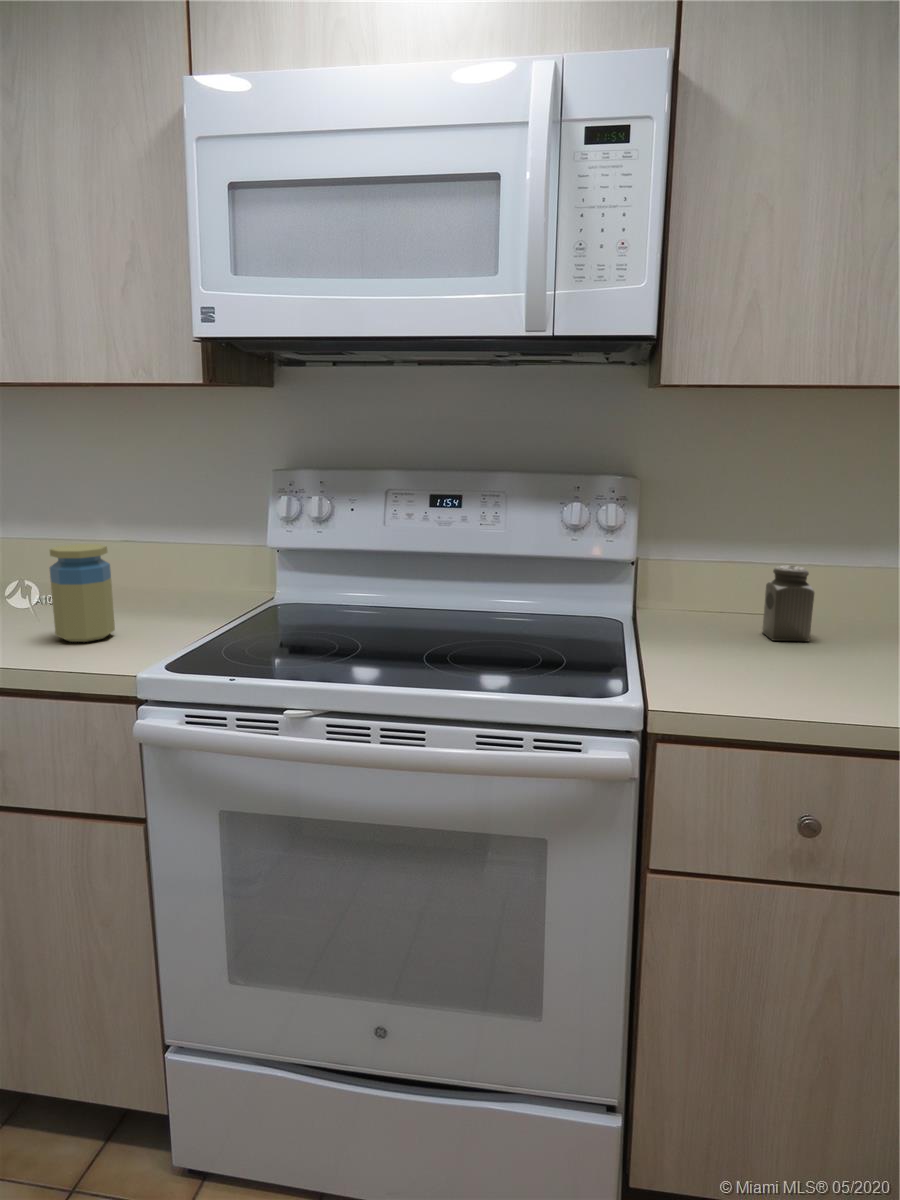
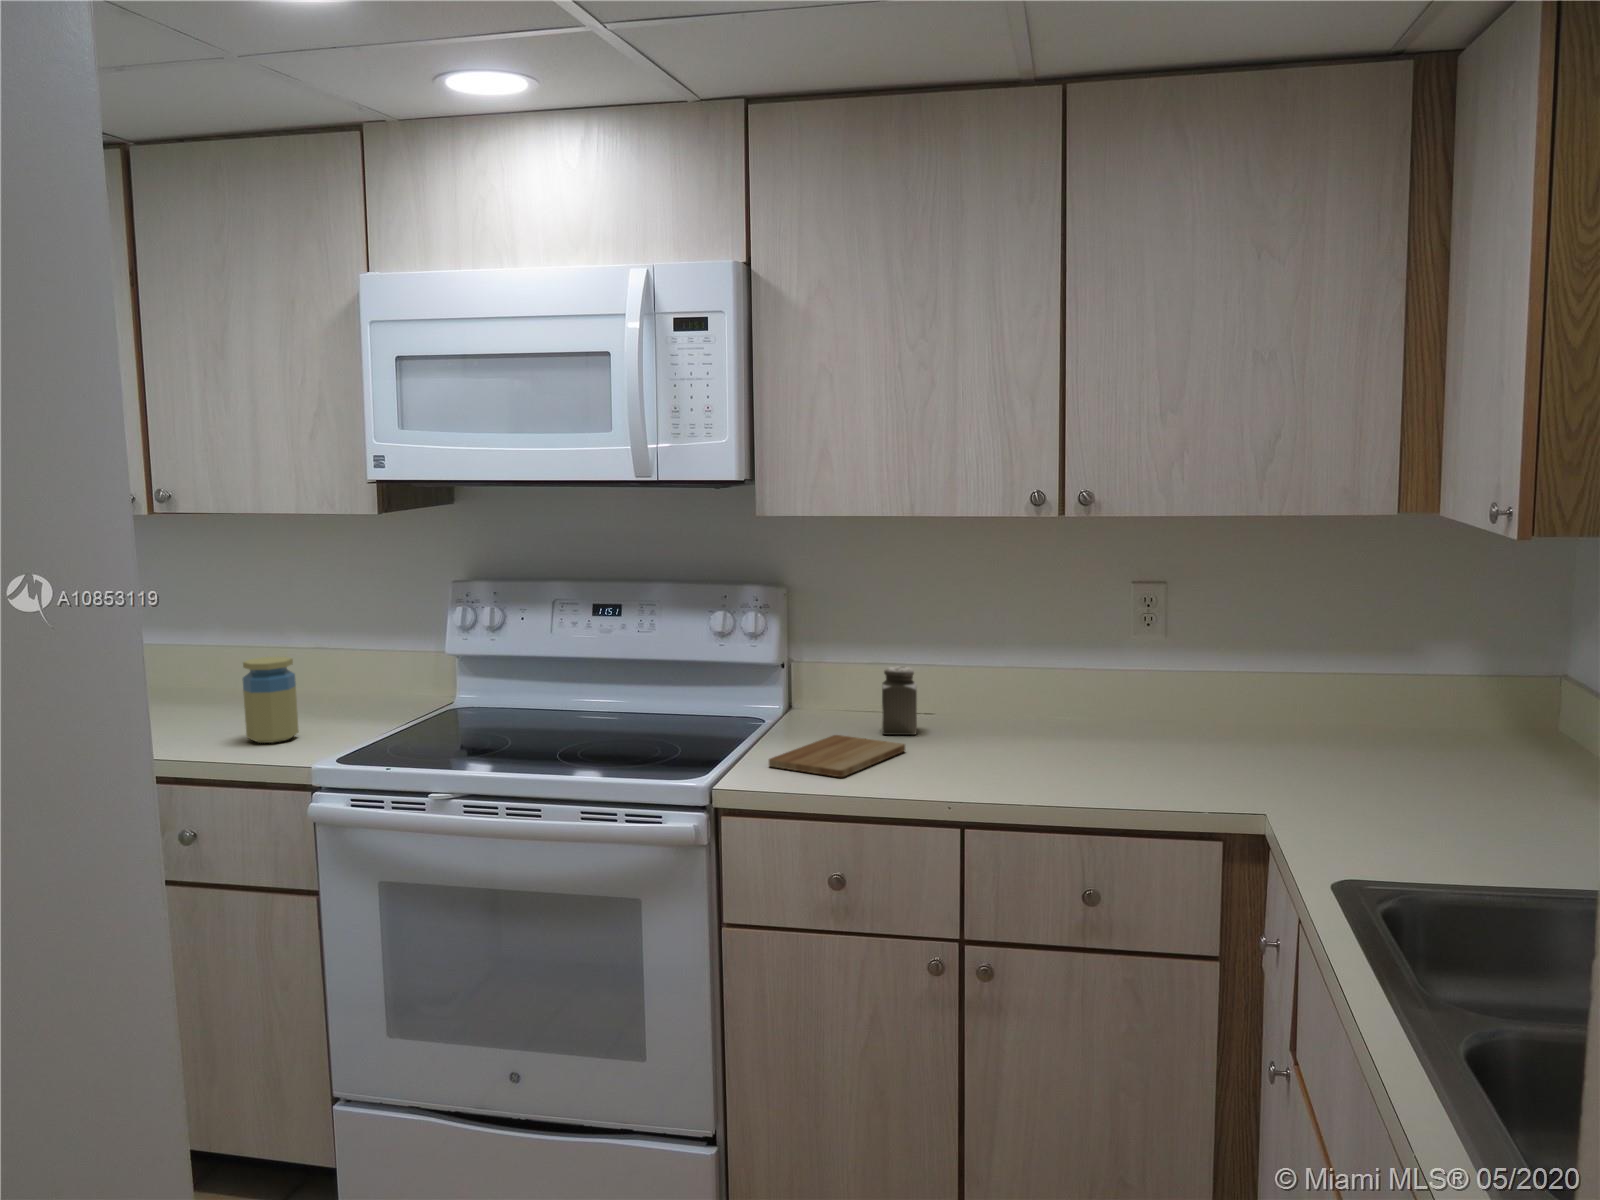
cutting board: none [691,641,829,698] -> present [769,735,905,777]

